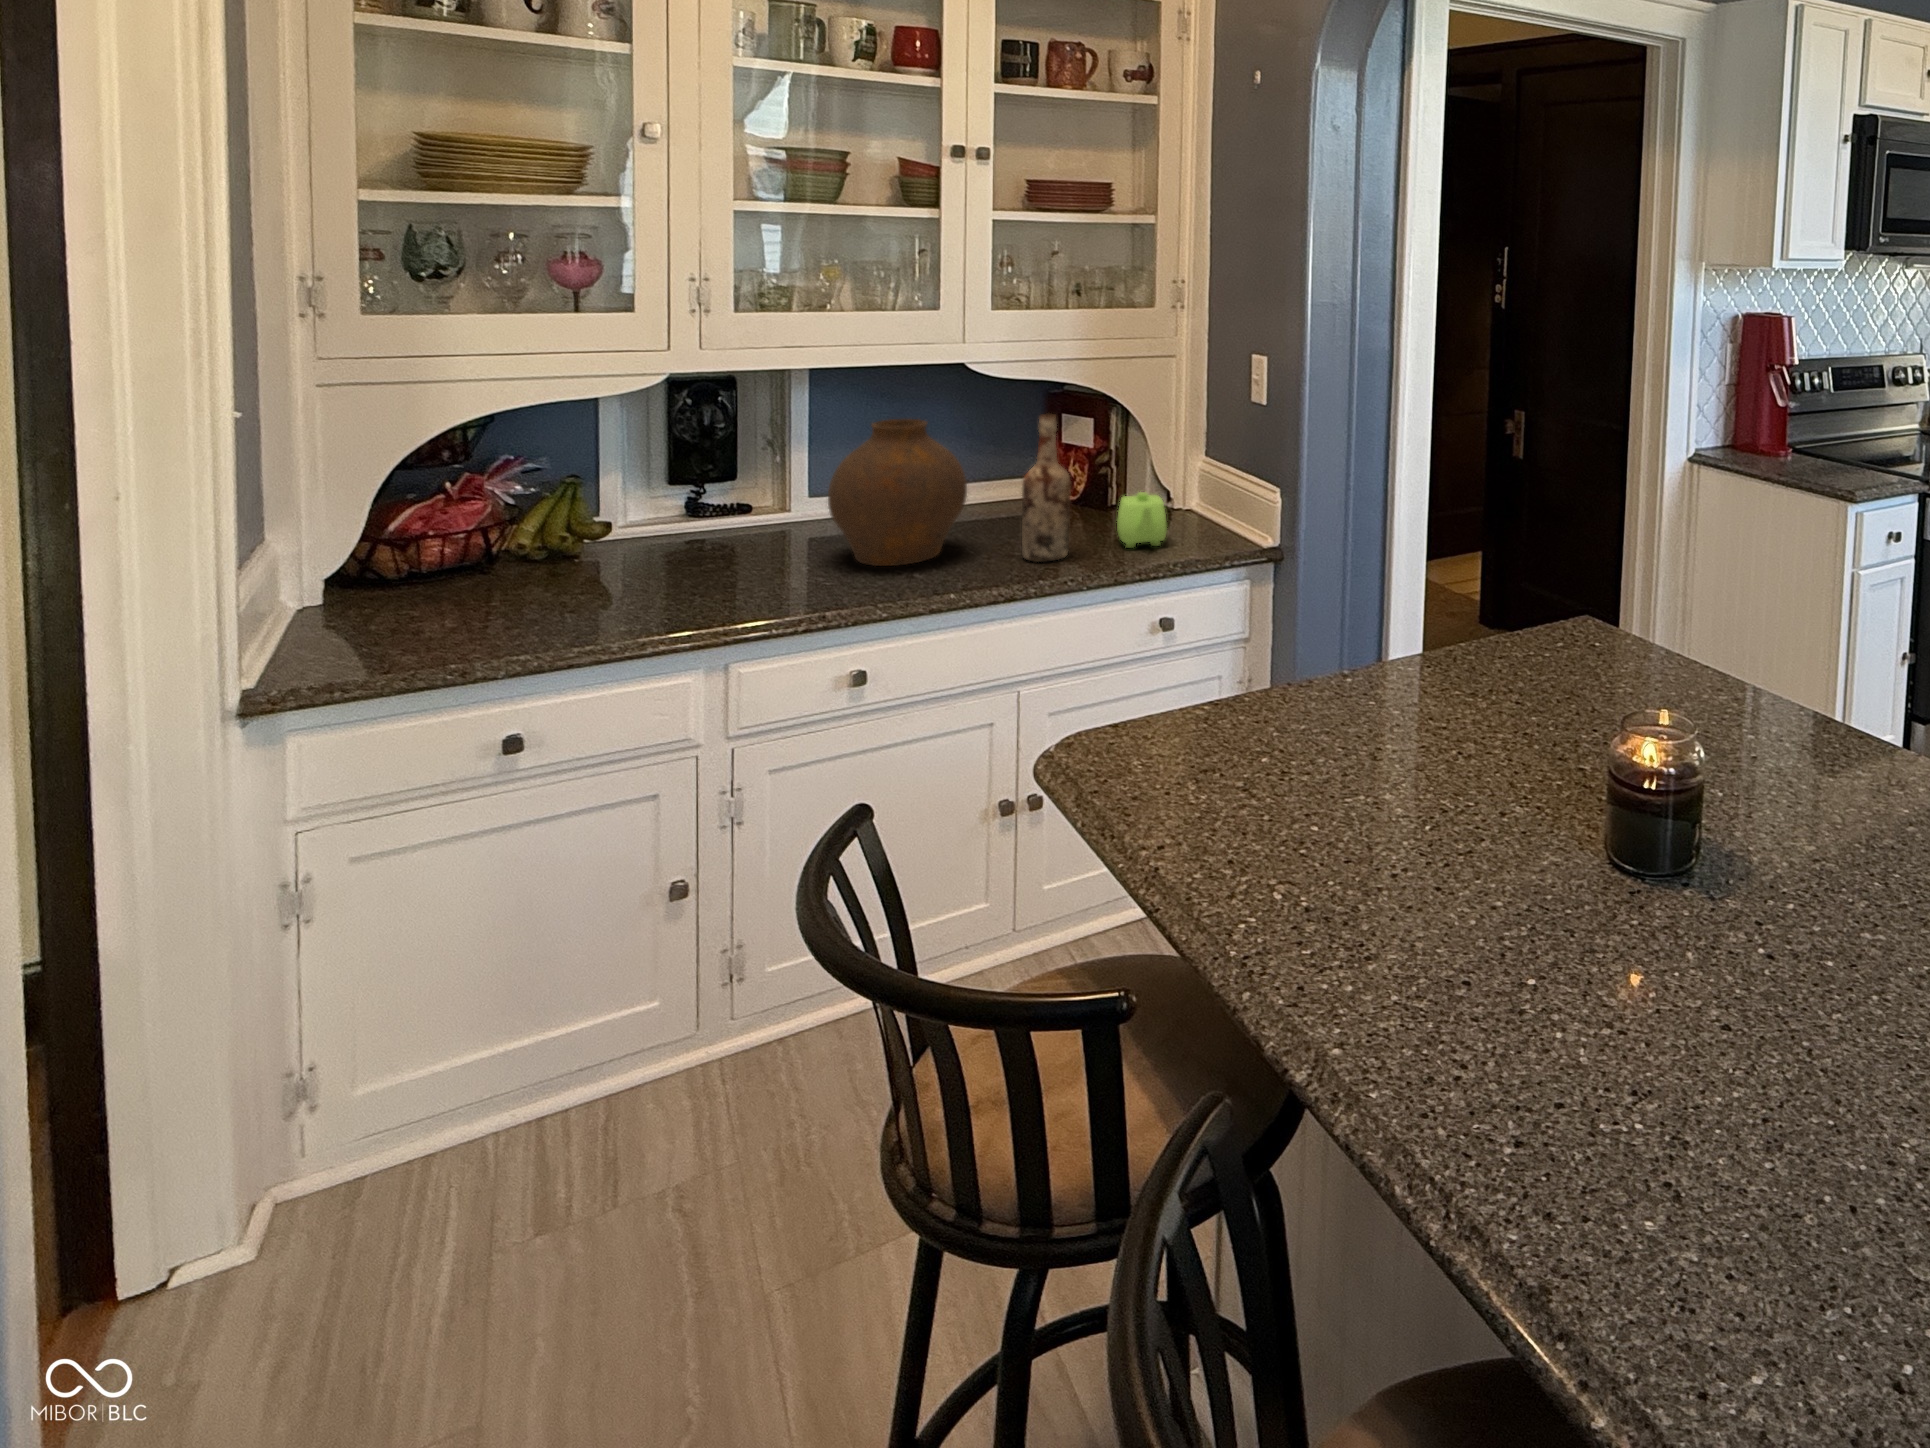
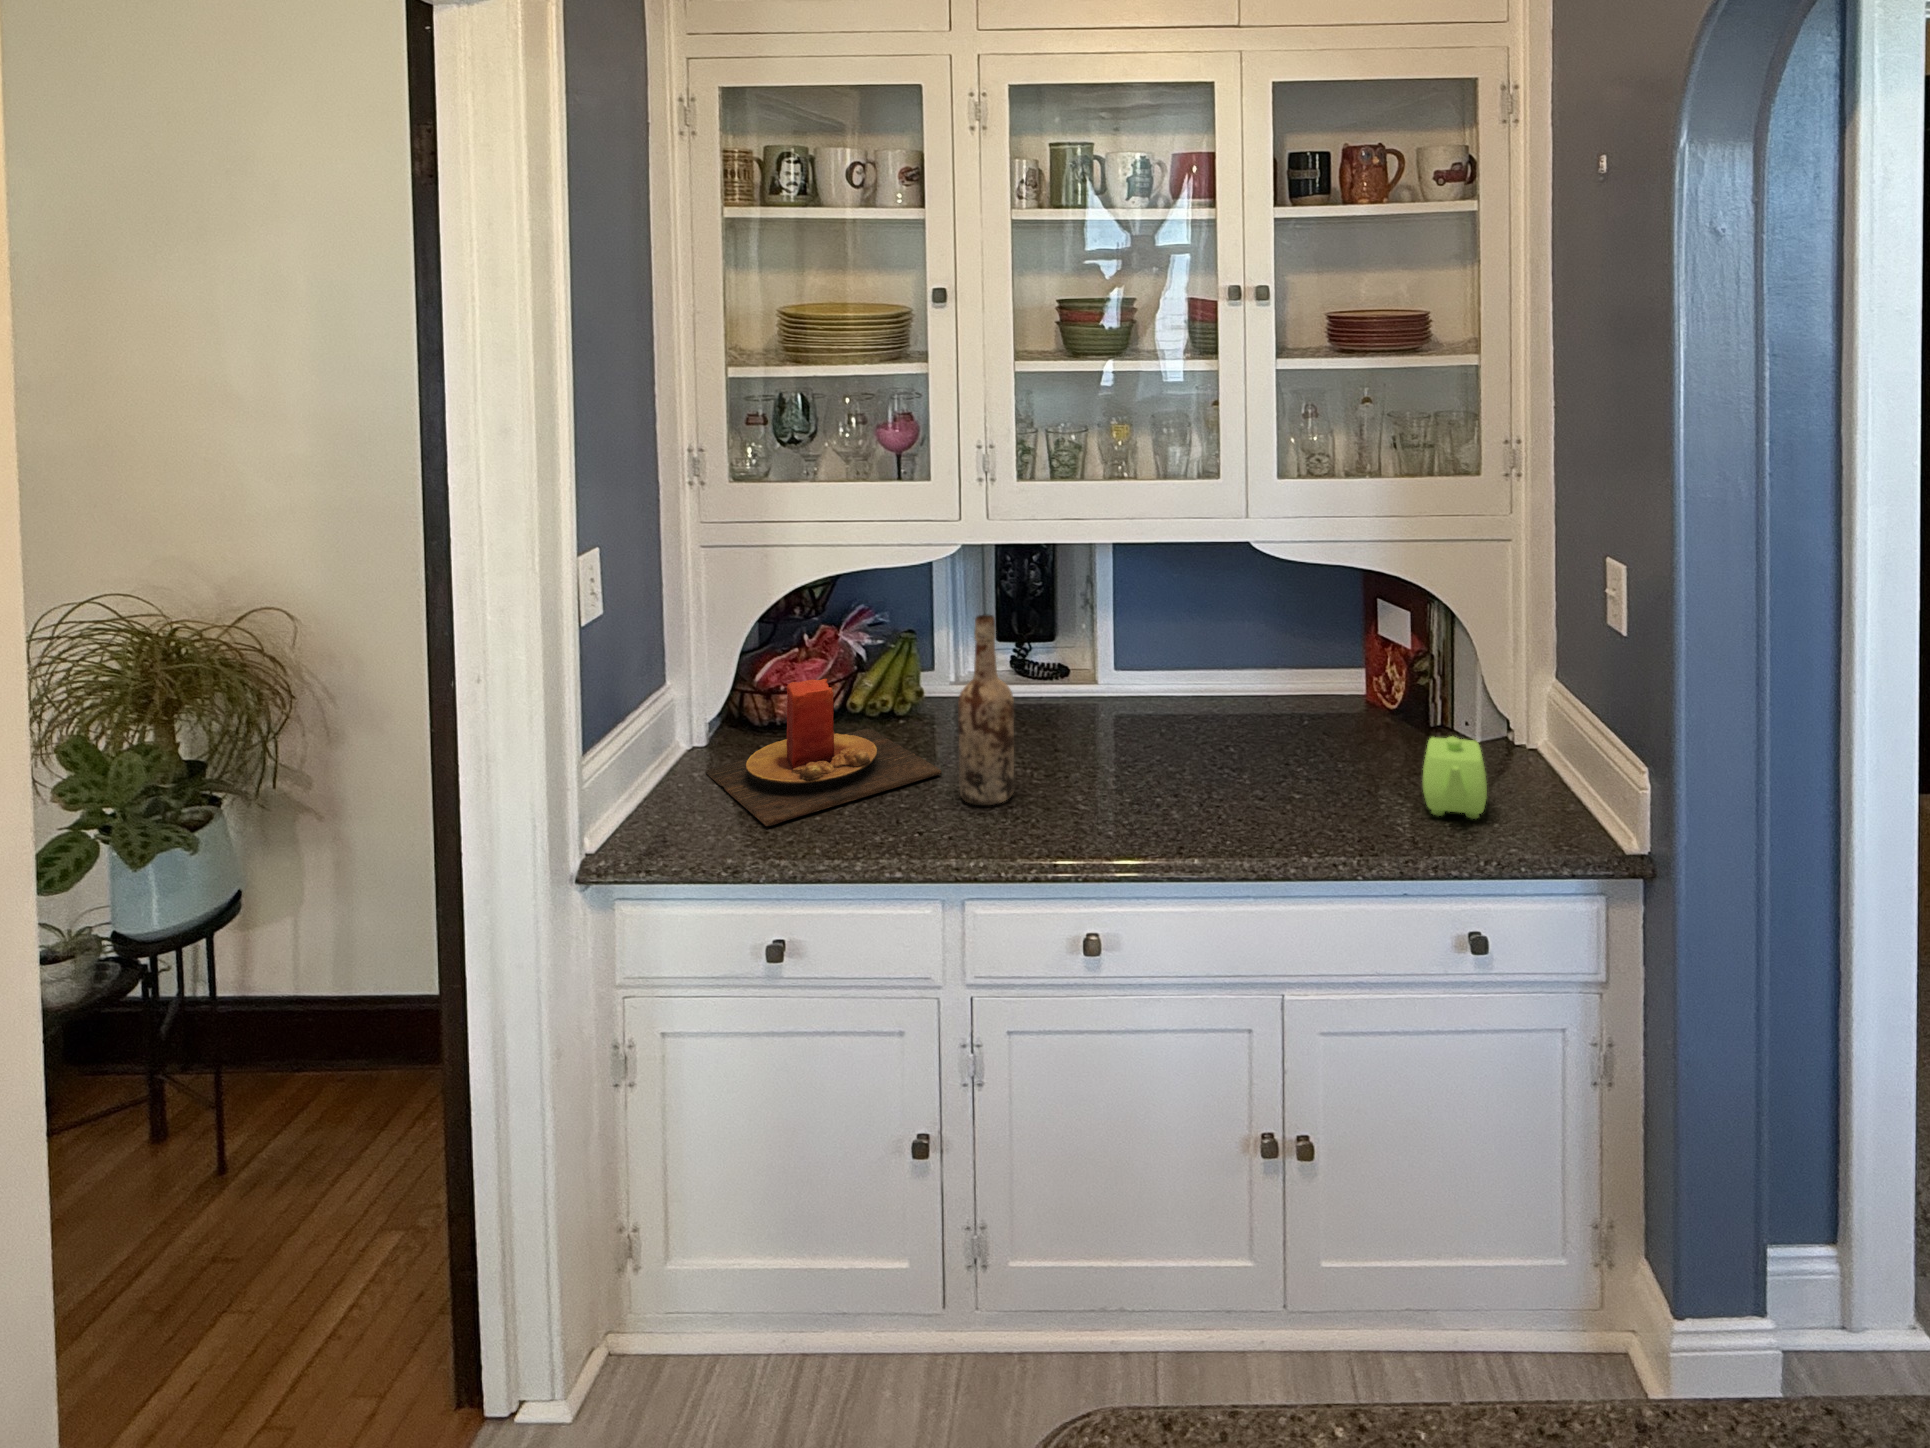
wine bottle: present [1022,413,1071,562] -> present [958,615,1014,805]
vase: present [828,419,967,566] -> none [1097,610,1243,793]
candle: none [344,509,659,639] -> present [705,679,942,826]

